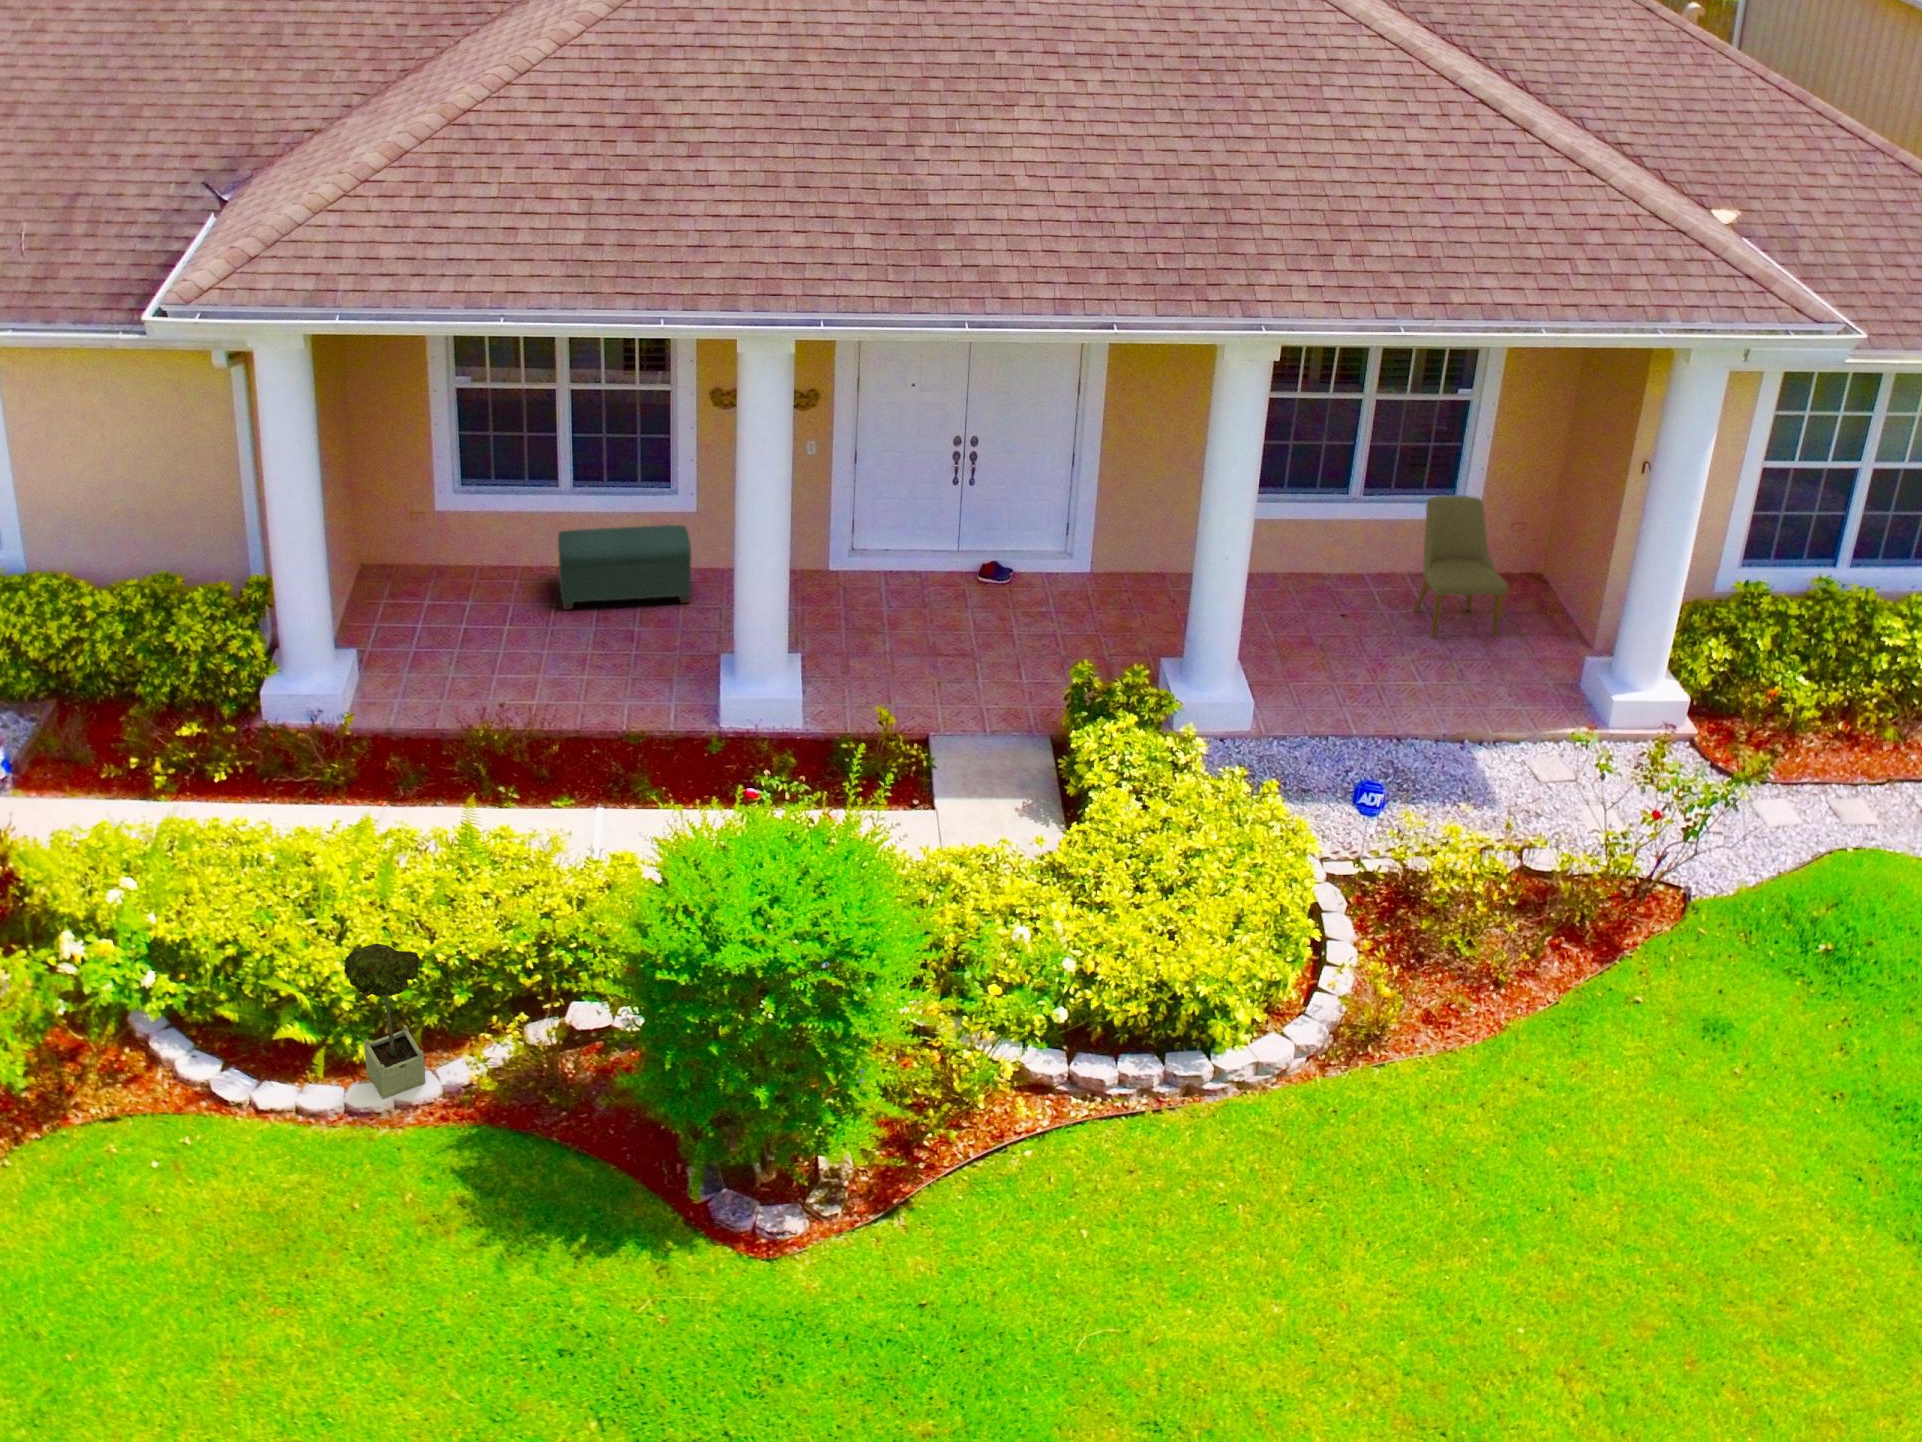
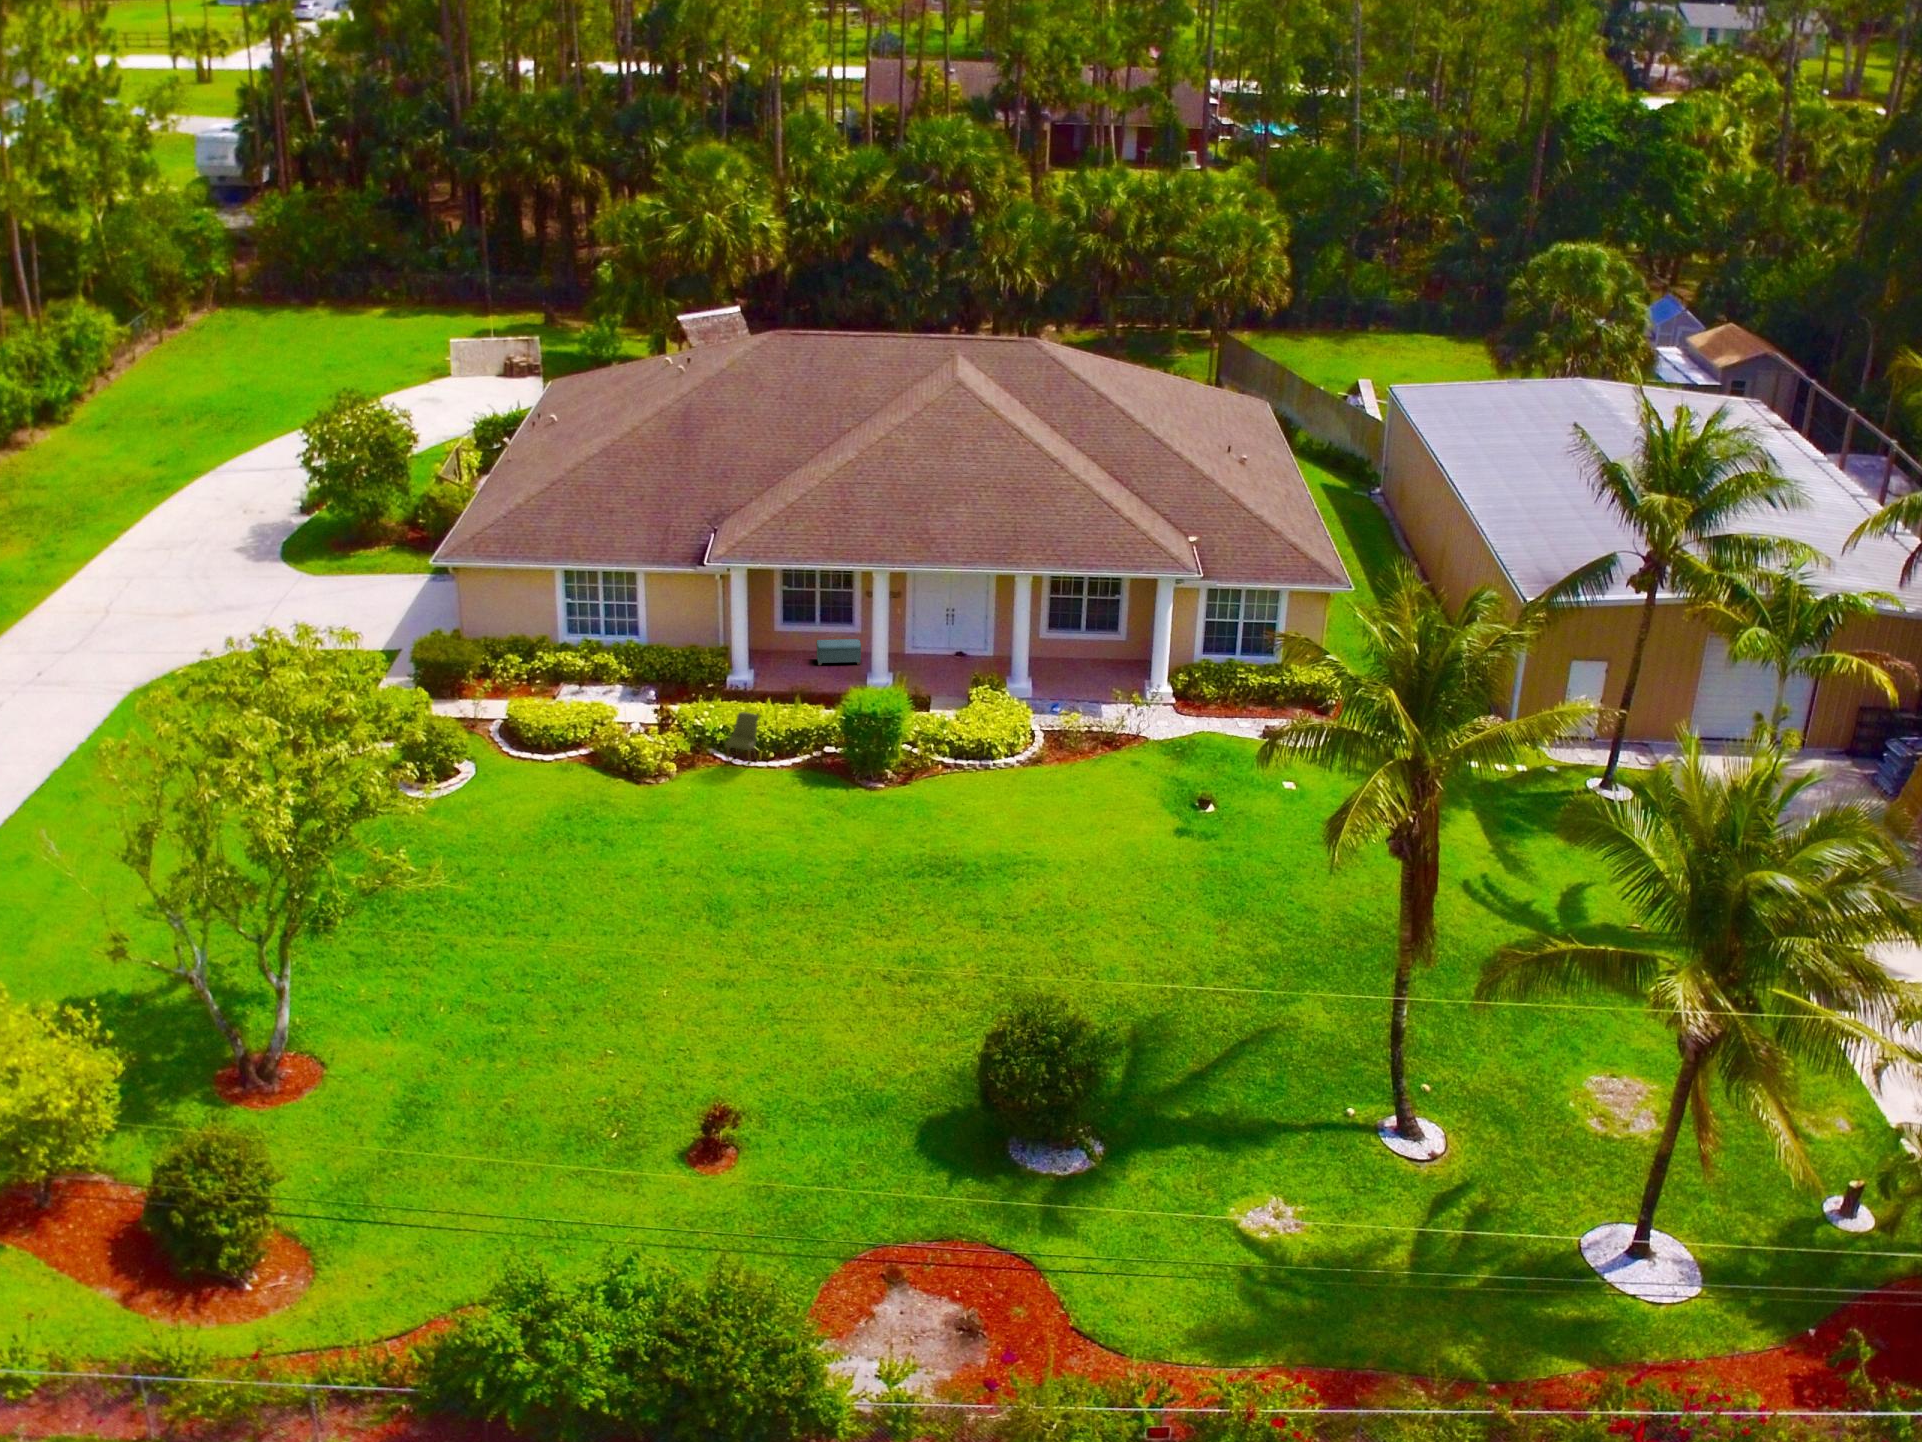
chair: present [1414,495,1508,639] -> present [726,712,758,766]
potted tree: present [344,944,425,1099] -> none [771,720,790,760]

